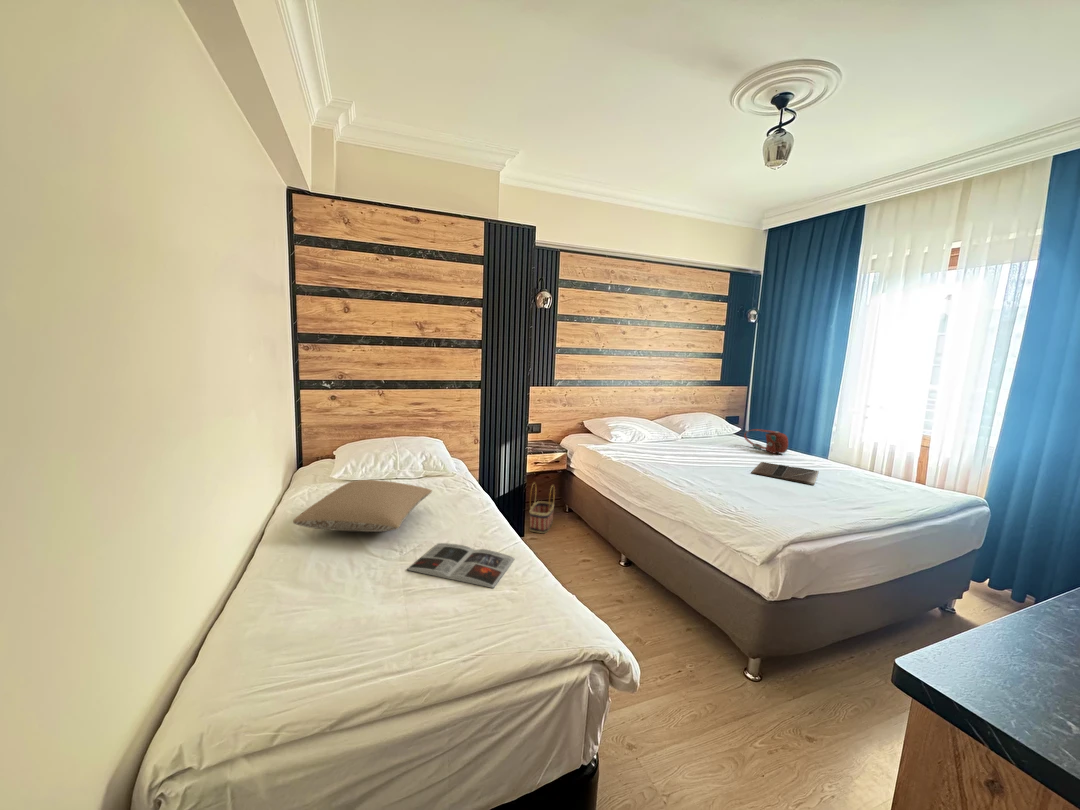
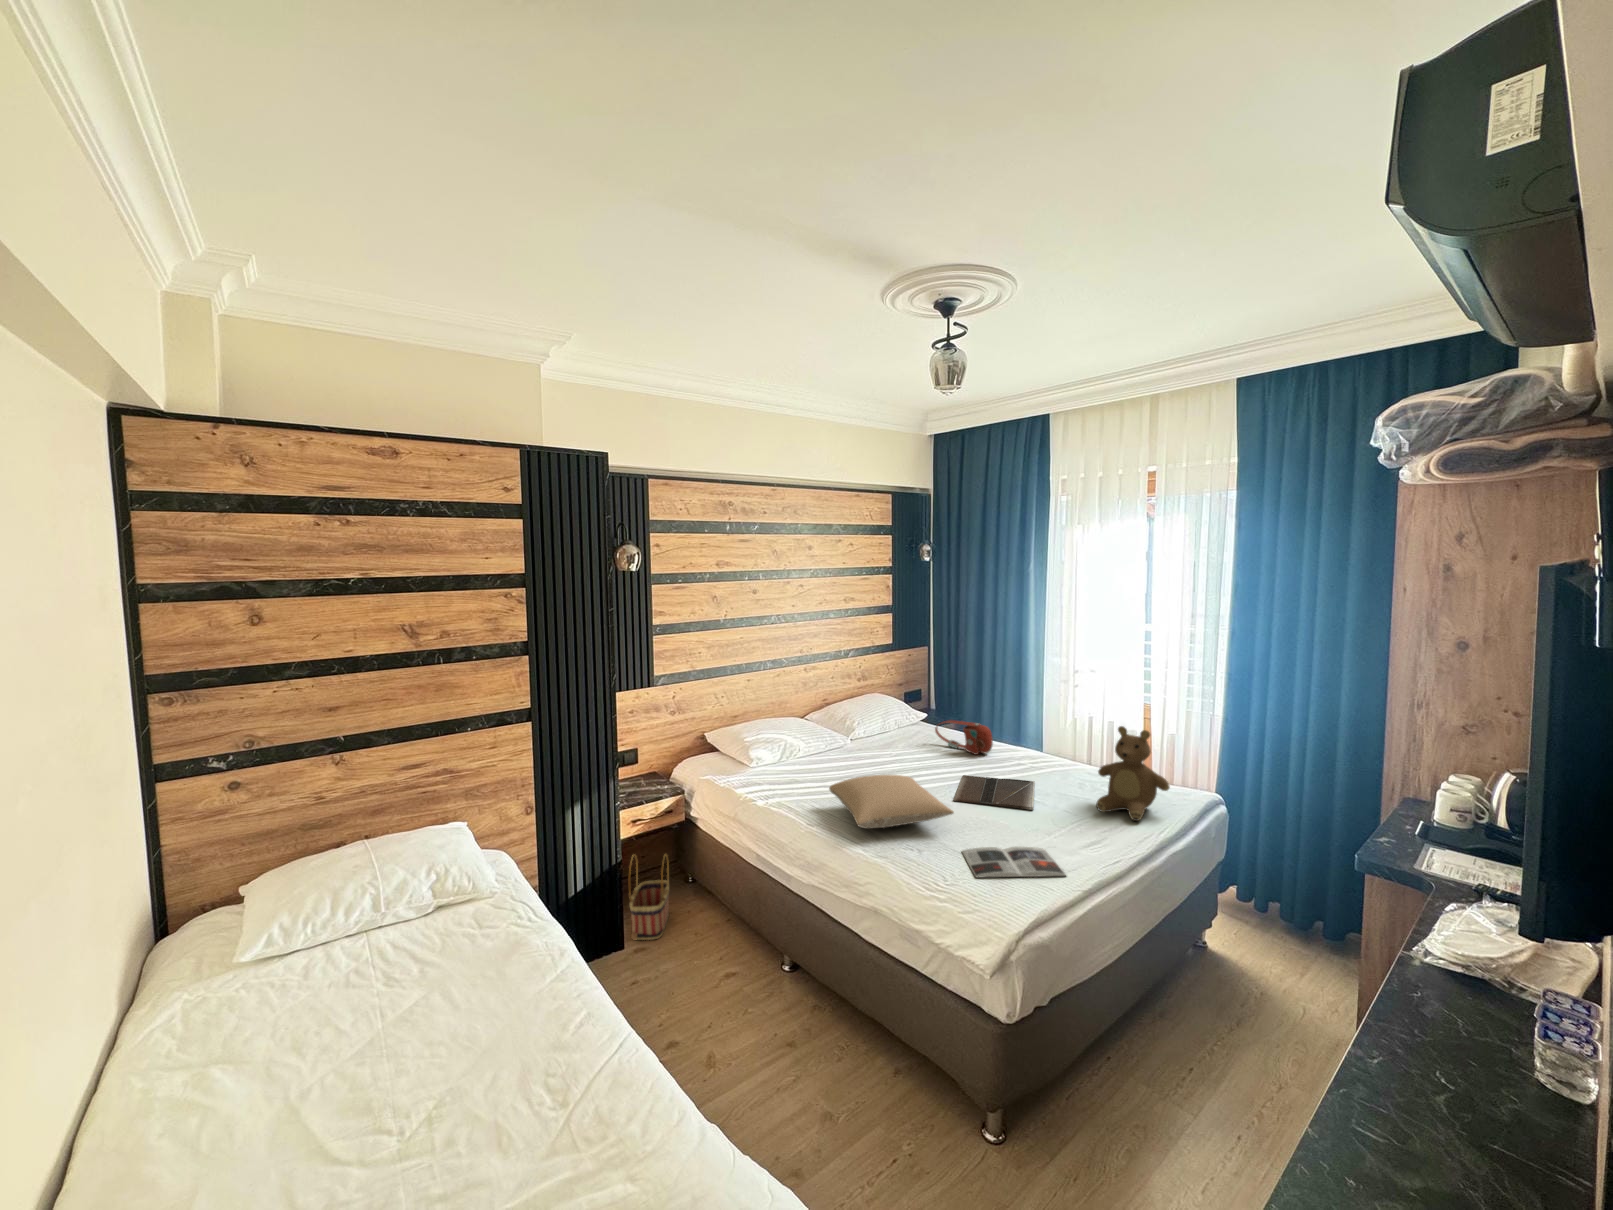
teddy bear: none [869,430,938,500] -> present [1096,726,1170,821]
pillow: present [293,480,432,532] -> present [829,775,954,828]
magazine: present [407,543,514,588] -> present [962,847,1066,877]

